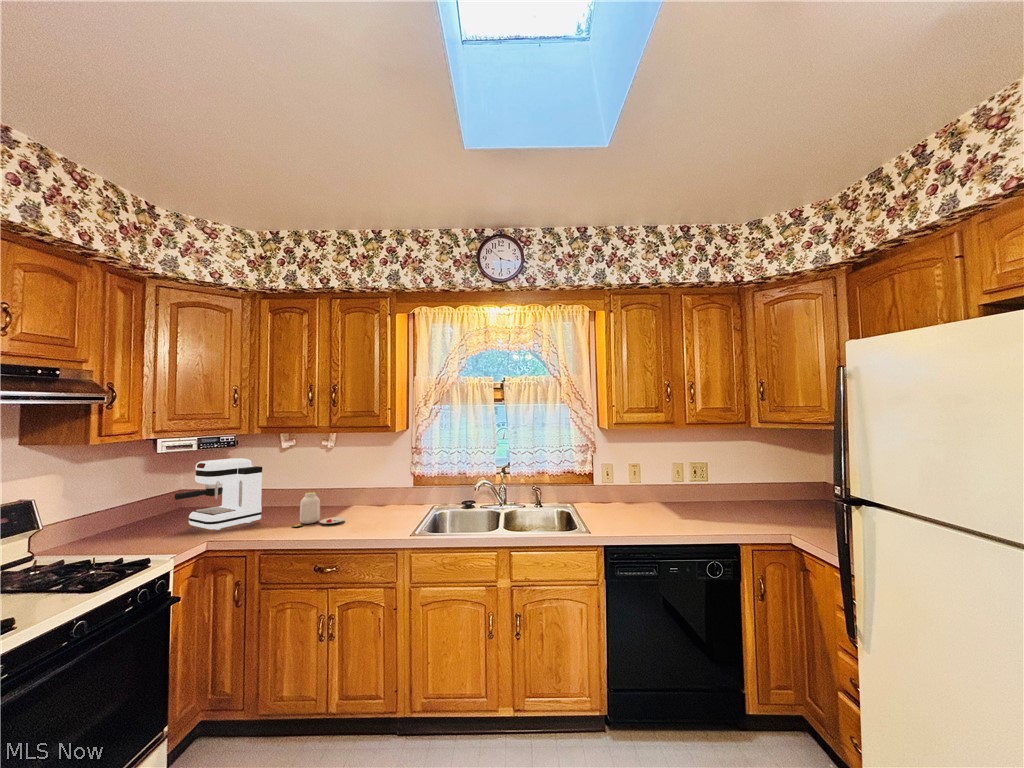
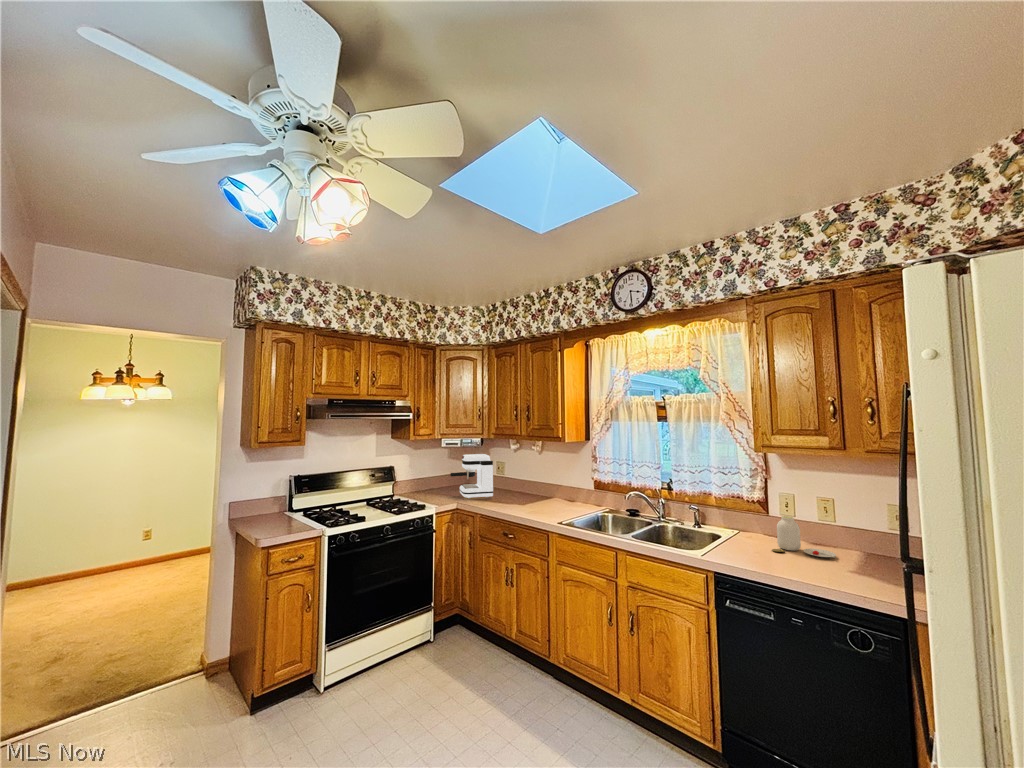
jar: present [292,492,345,527] -> present [772,516,836,557]

